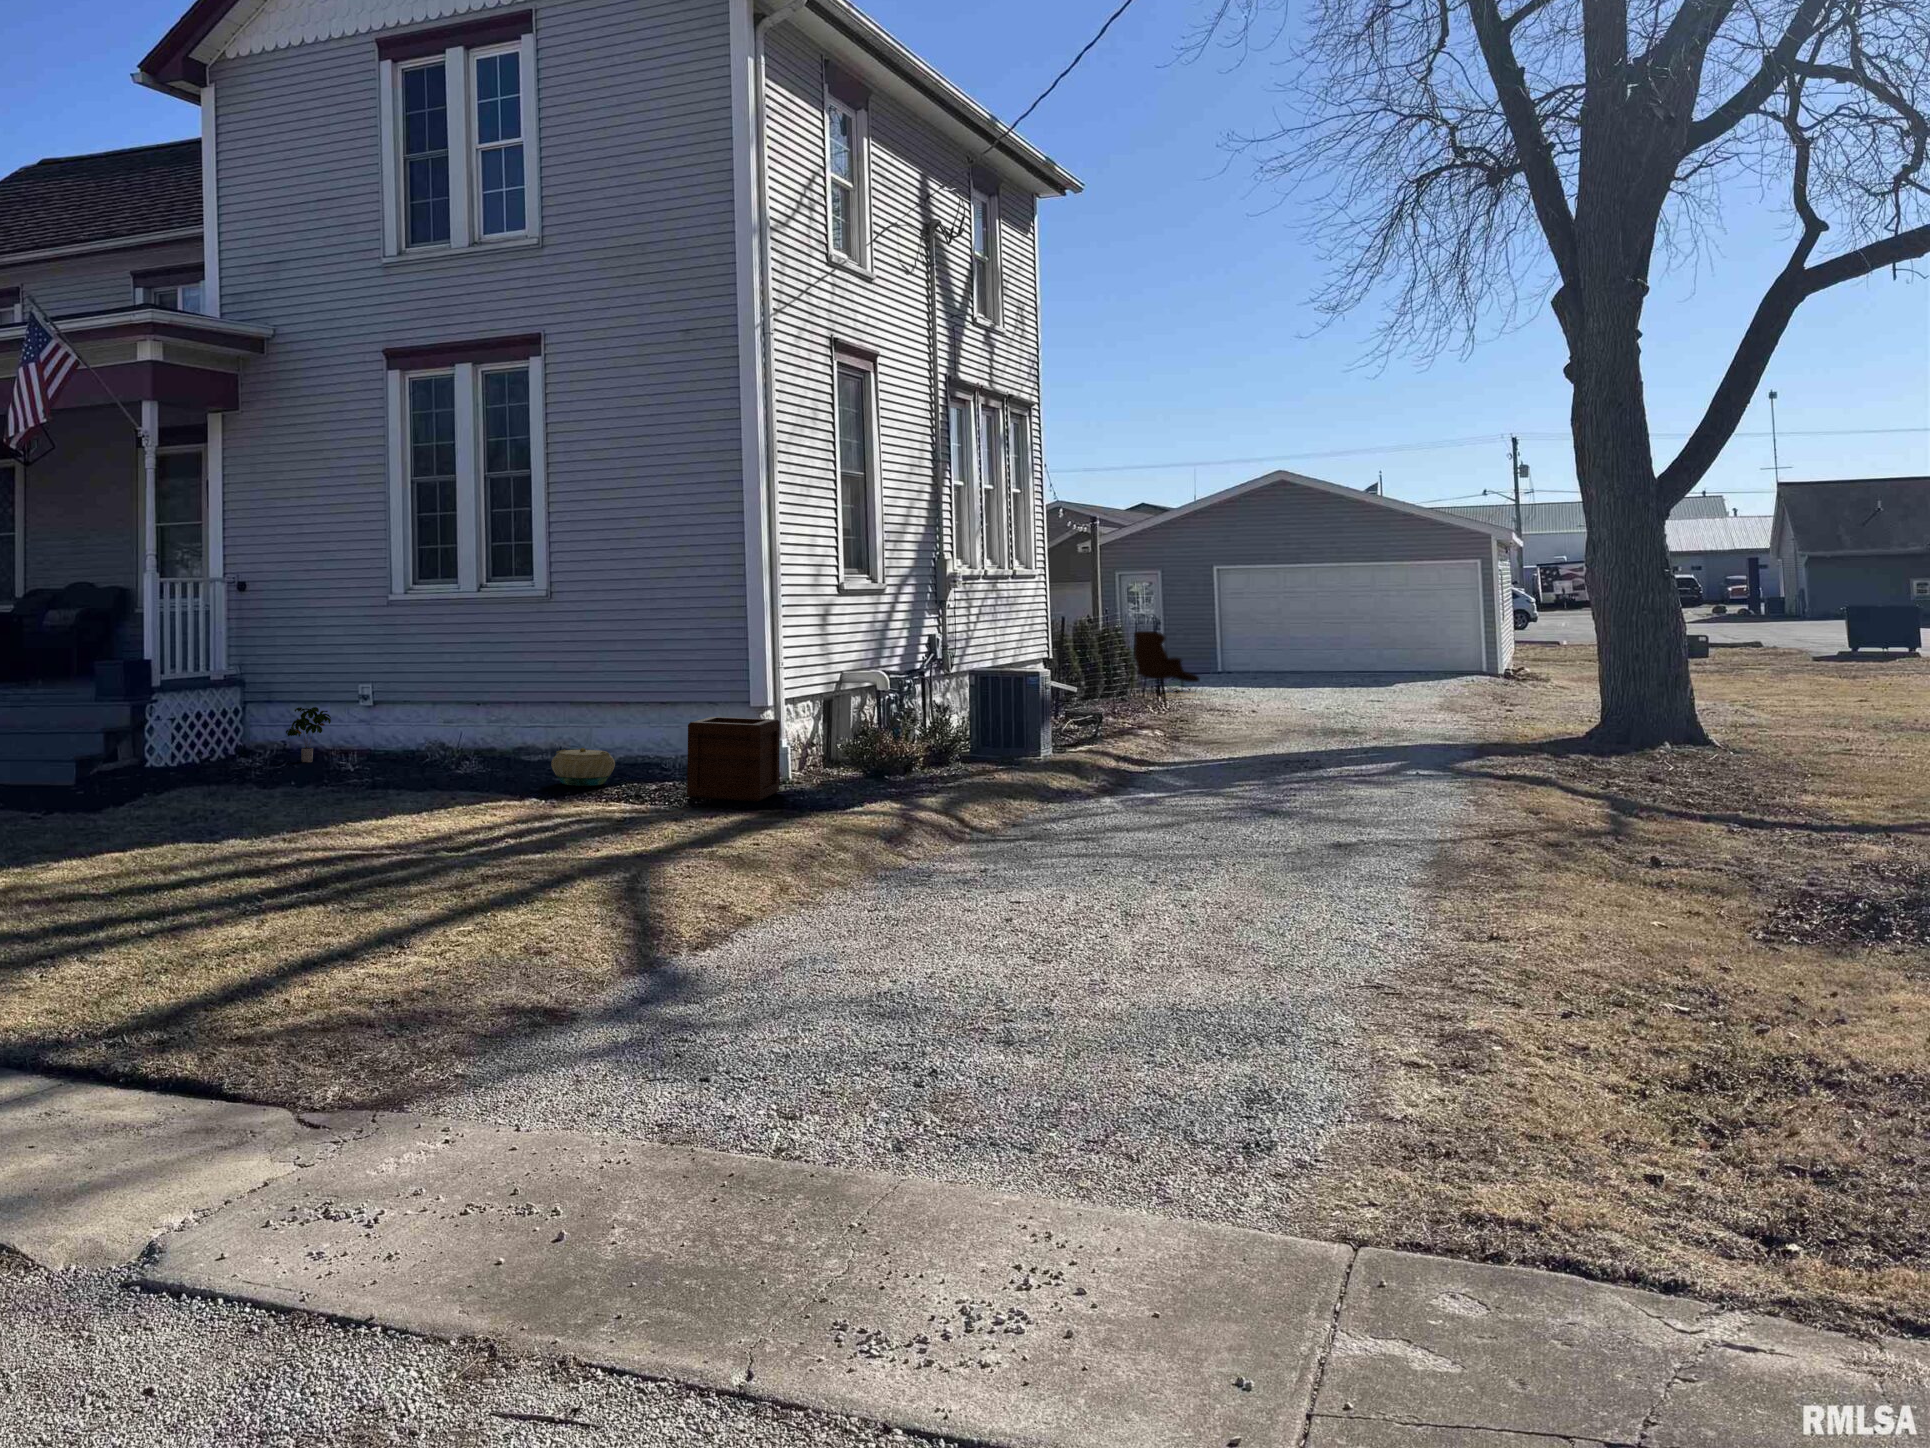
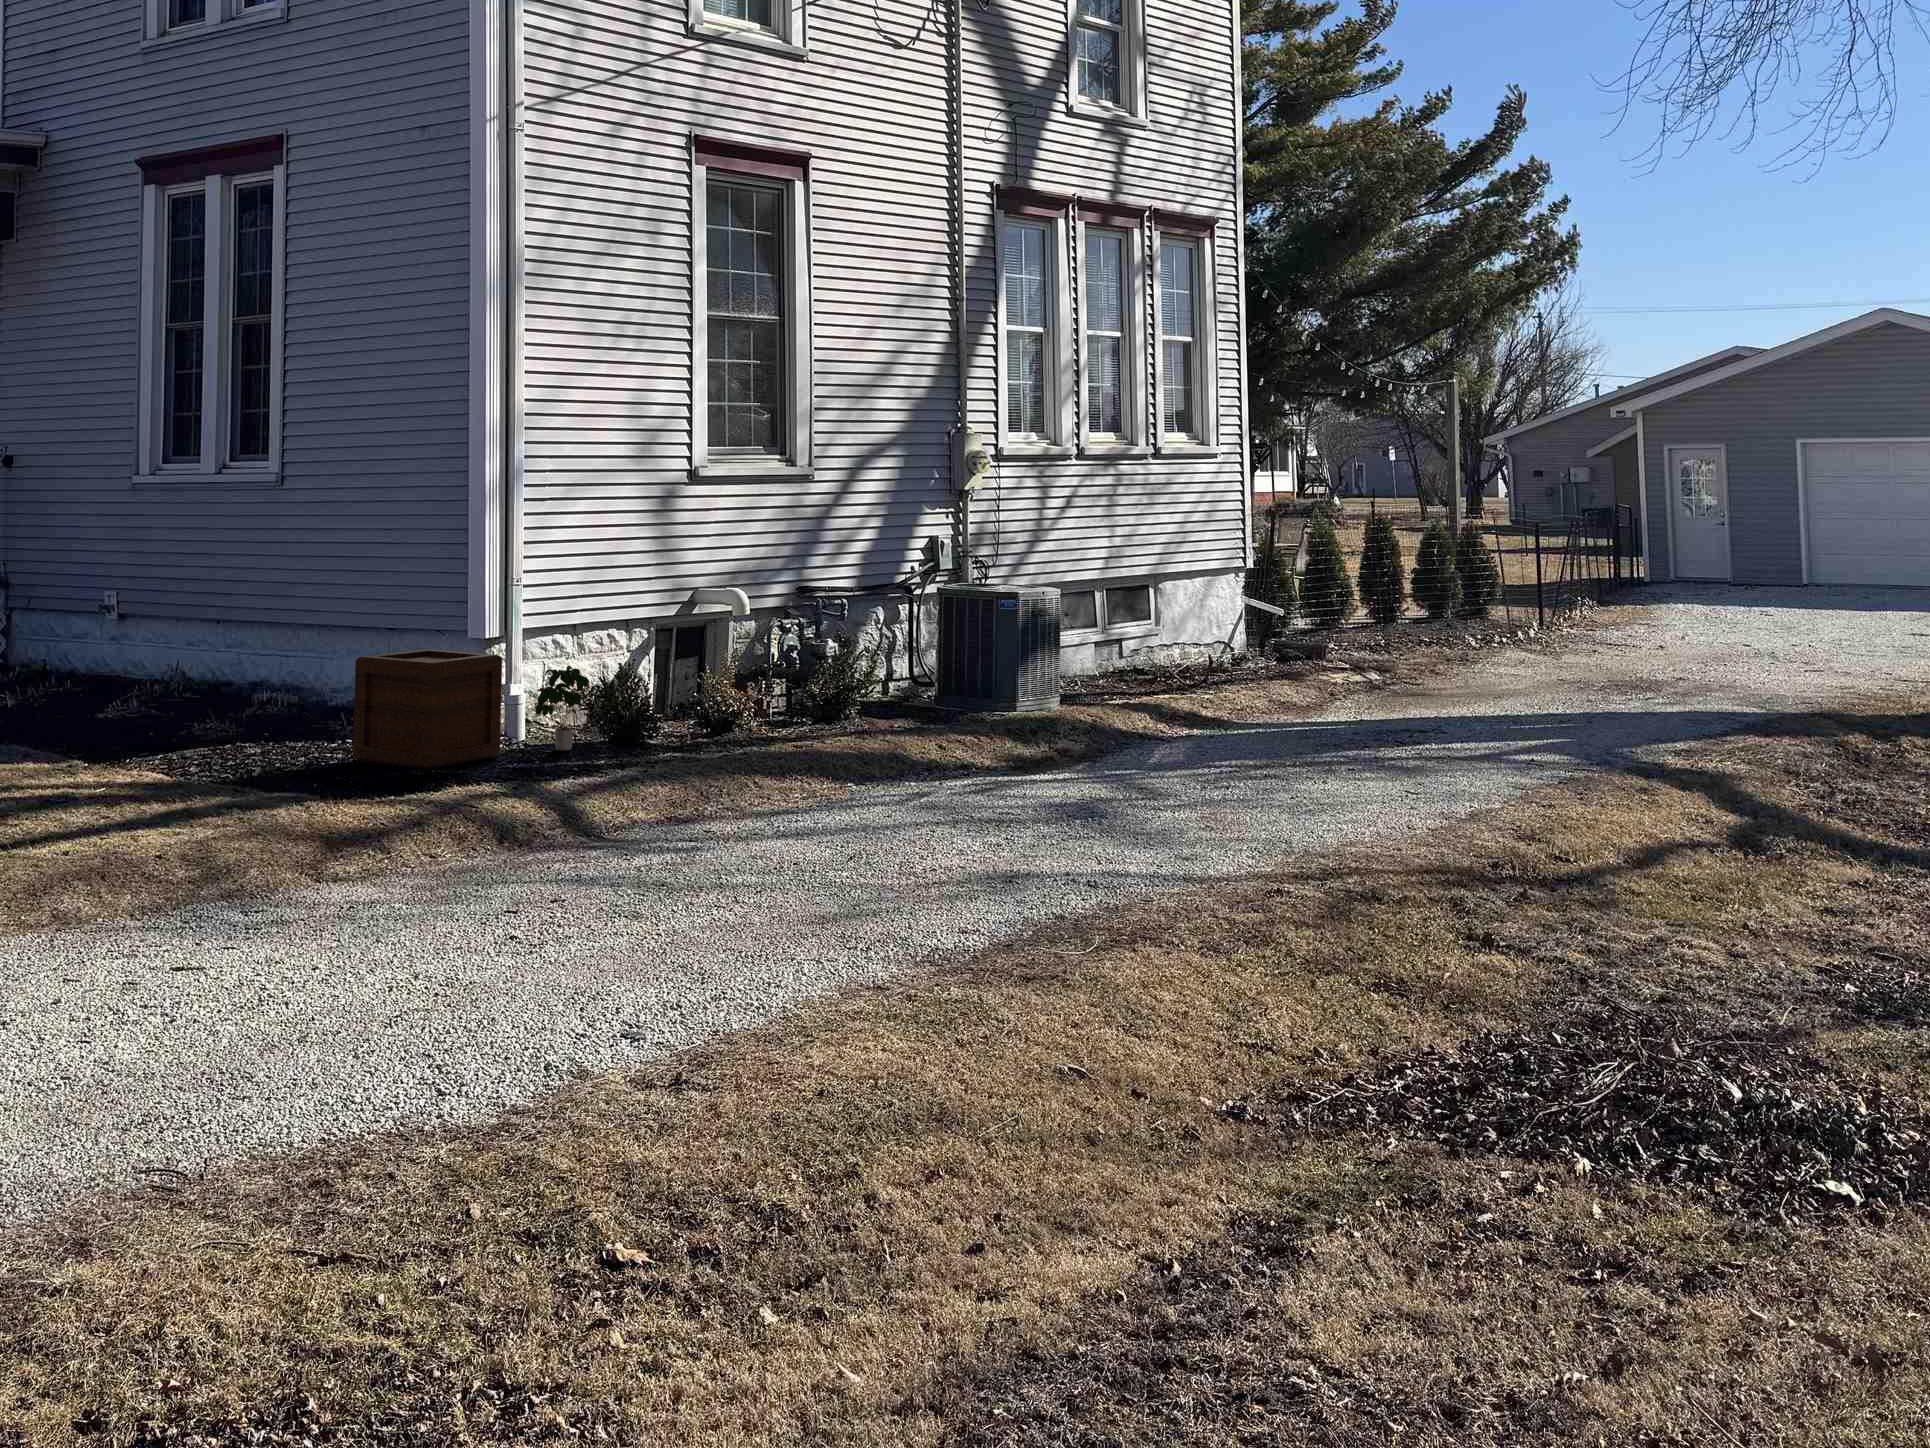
lounge chair: present [1134,631,1199,692] -> none [1473,535,1570,621]
potted plant: present [286,707,331,762] -> present [536,666,589,750]
basket: present [551,748,615,786] -> none [235,687,324,739]

